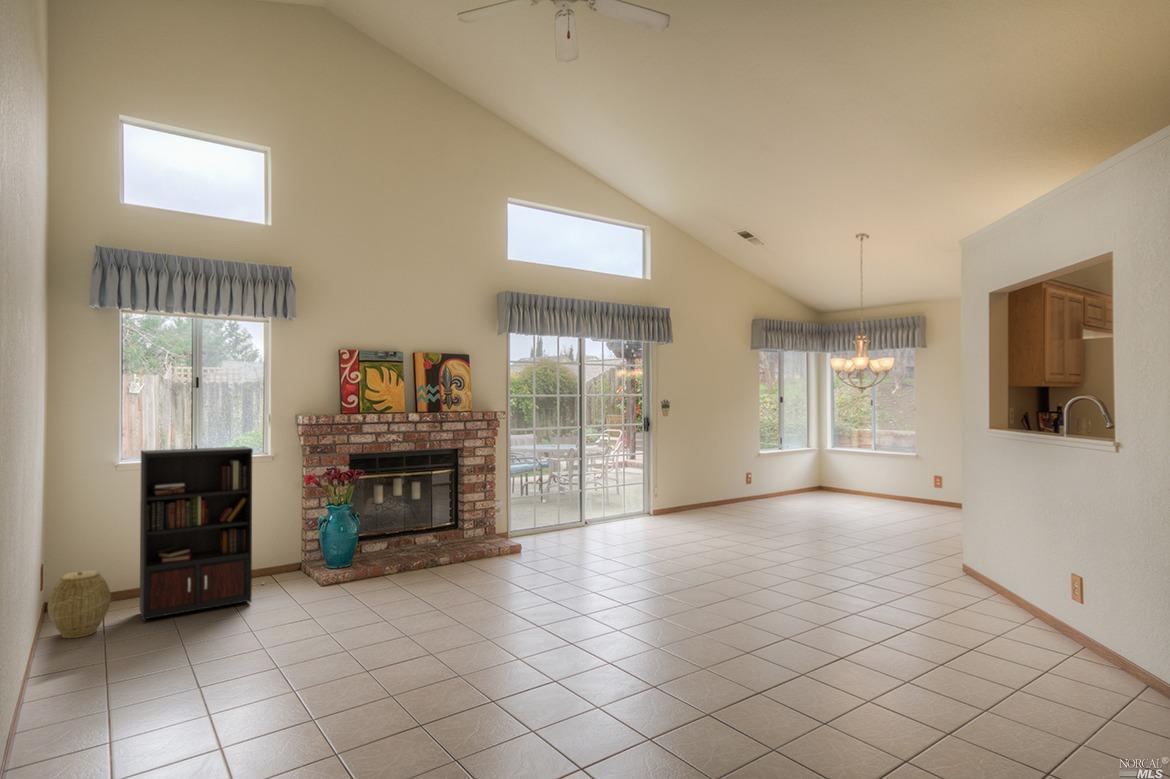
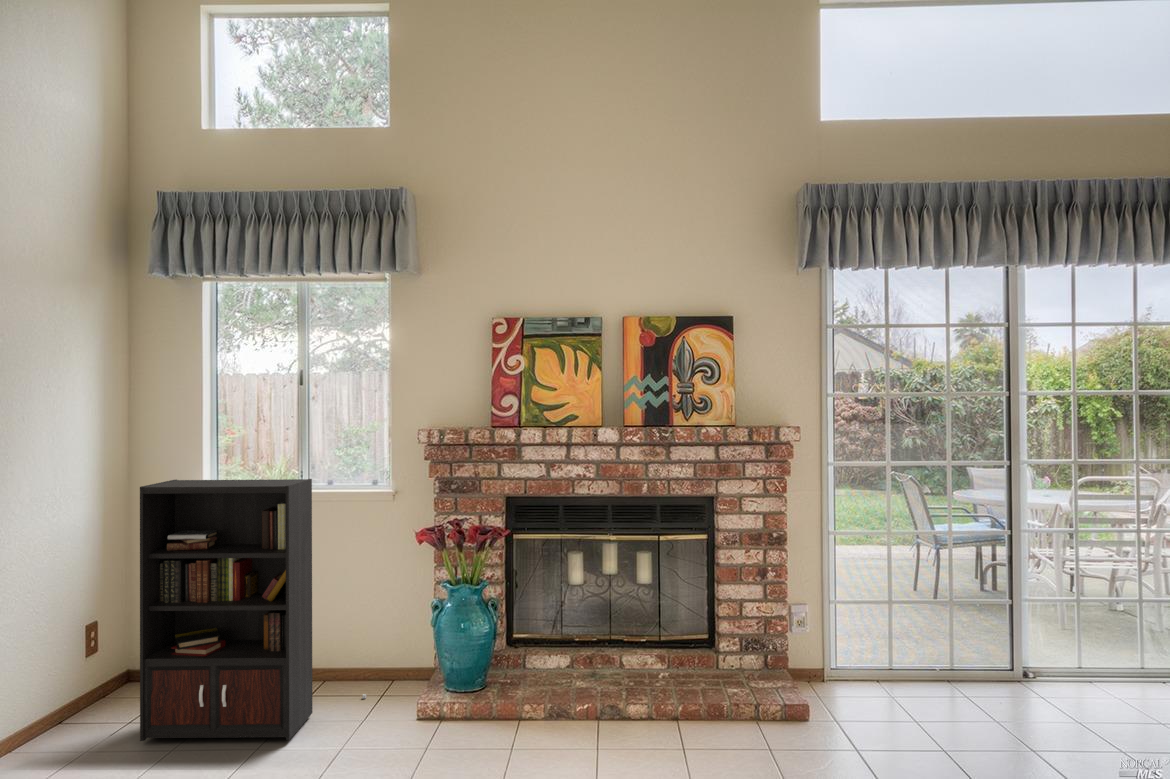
woven basket: present [48,570,111,638] -> none [26,650,112,751]

